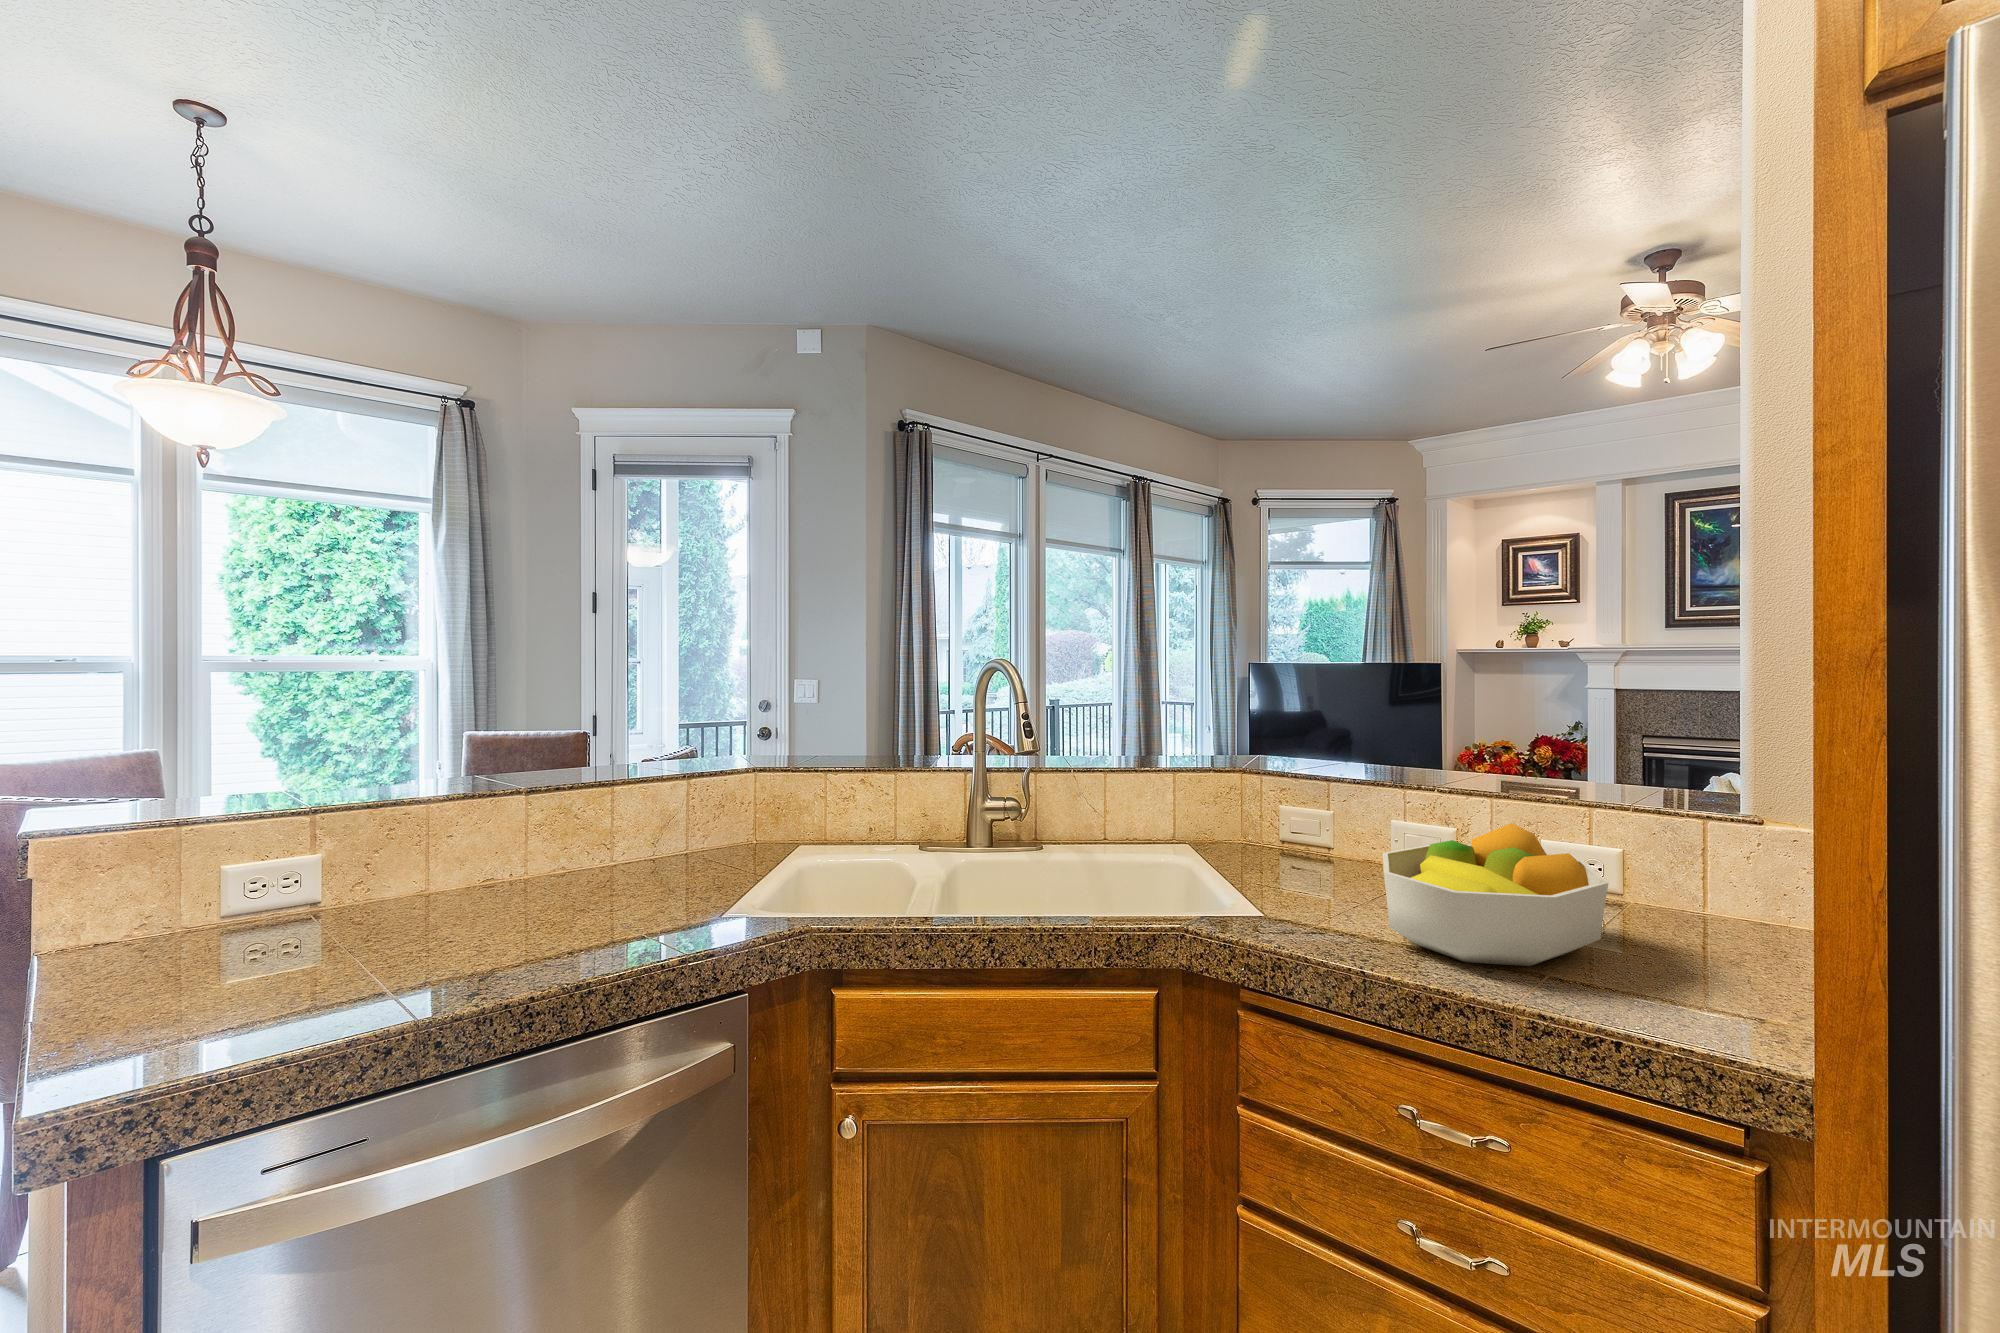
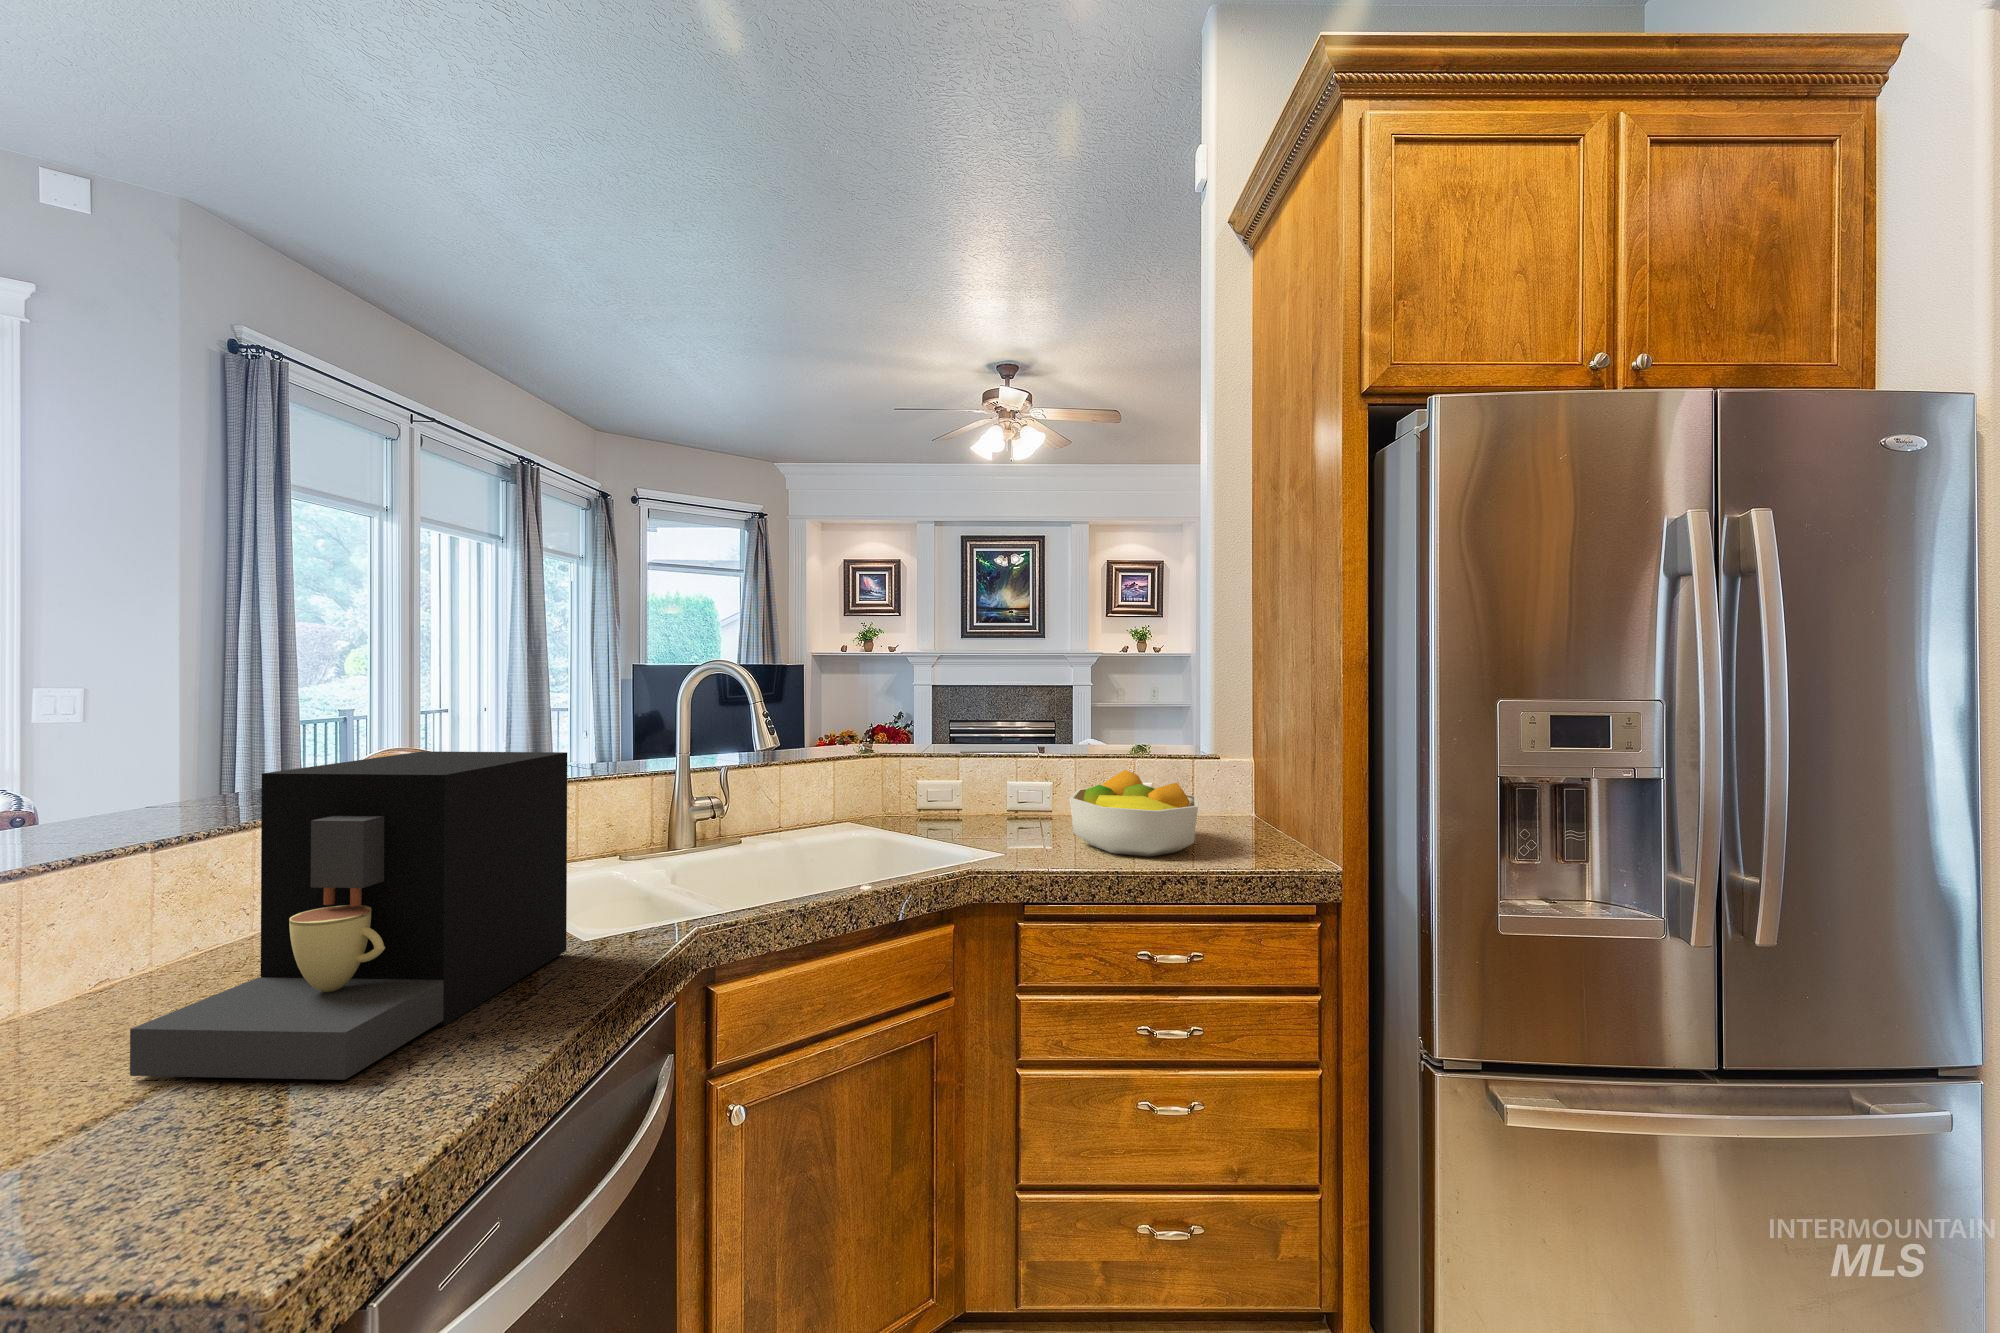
coffee maker: none [312,729,665,972] -> present [130,751,567,1080]

